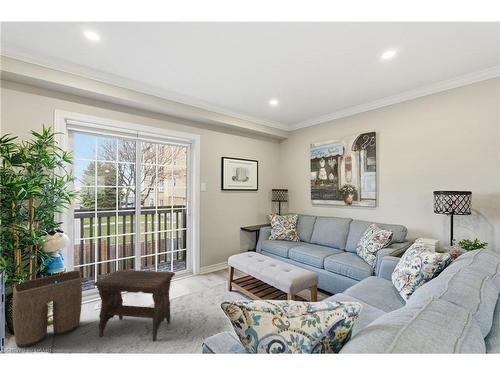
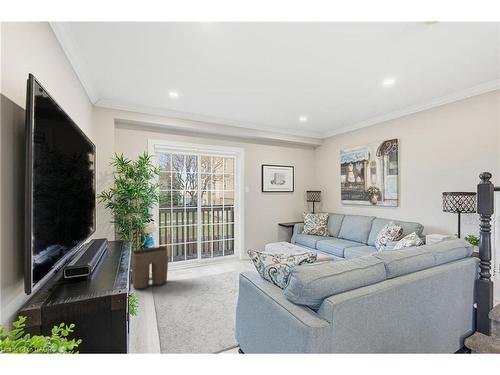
footstool: present [93,270,175,341] -> none [176,247,226,295]

